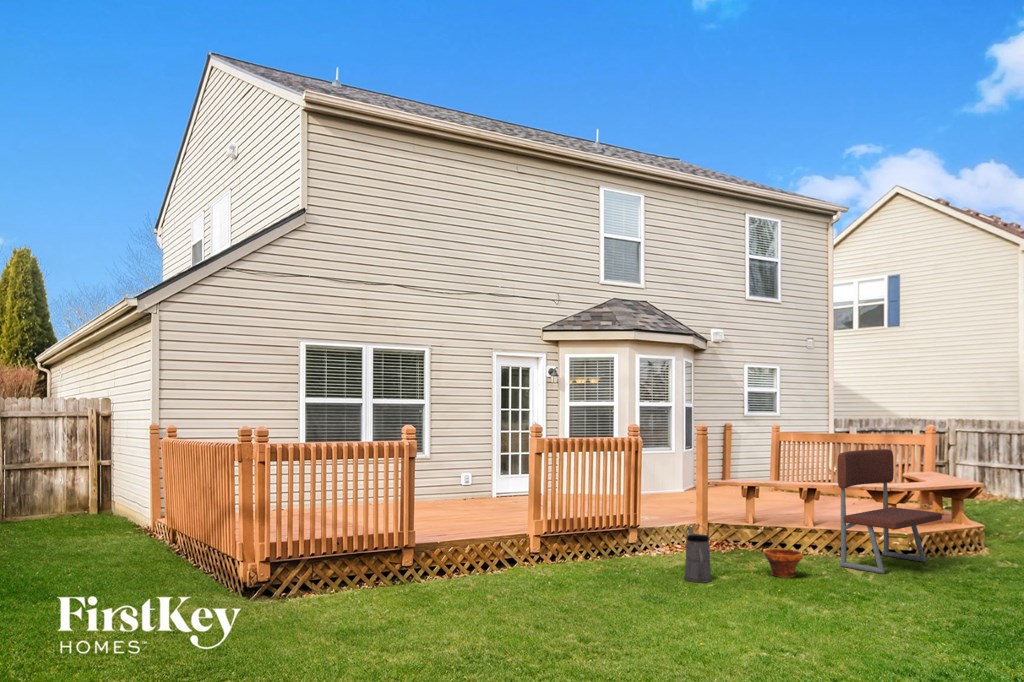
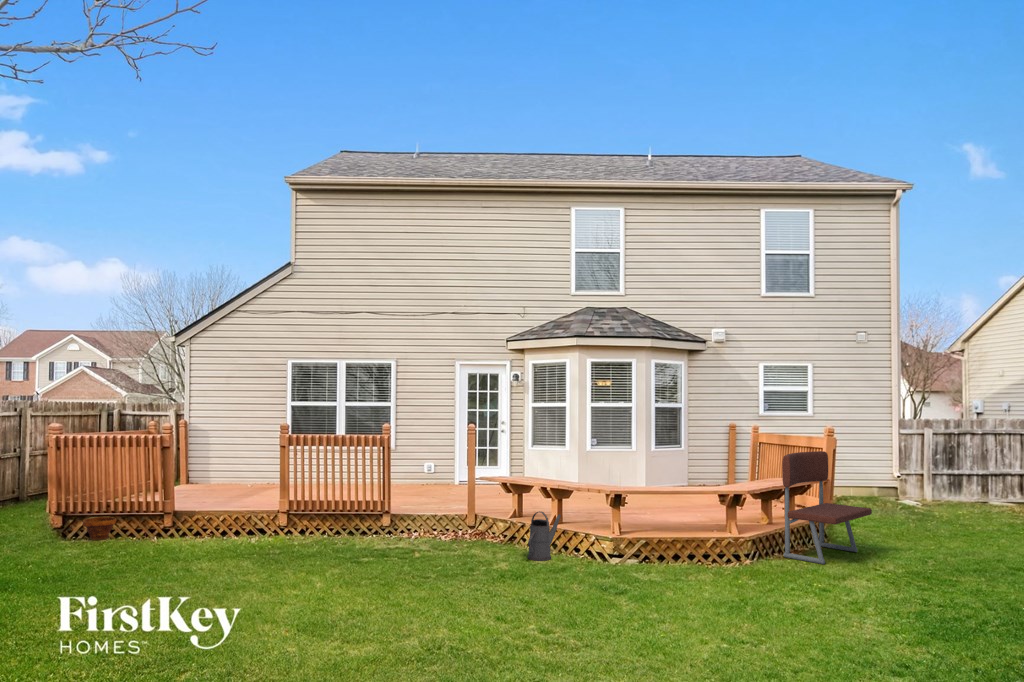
watering can: present [684,525,712,583] -> present [528,511,561,561]
planter: present [763,548,803,578] -> present [83,517,116,540]

